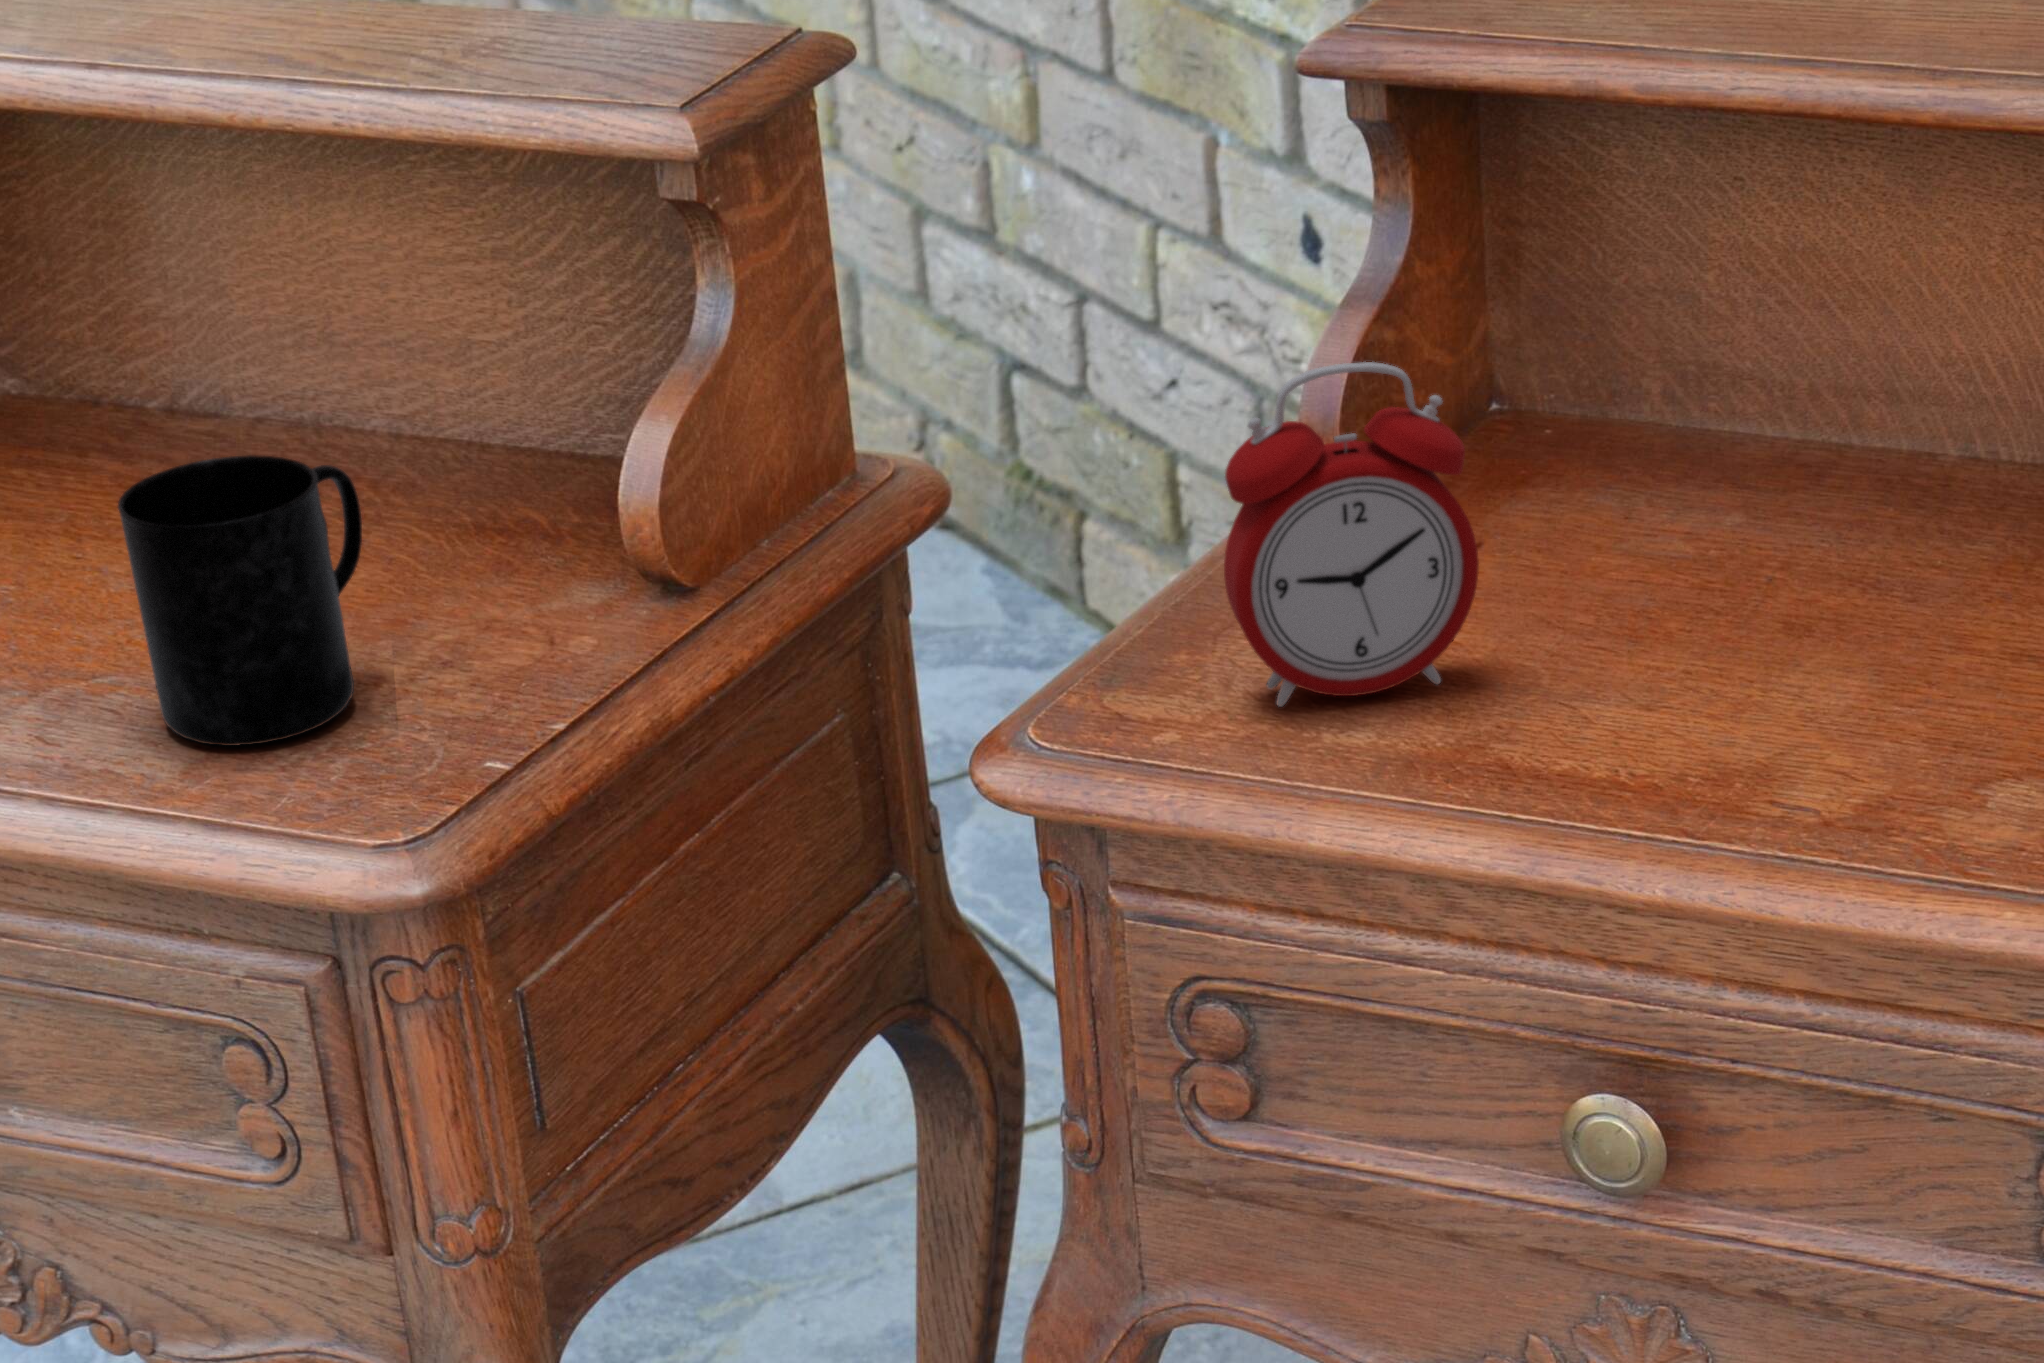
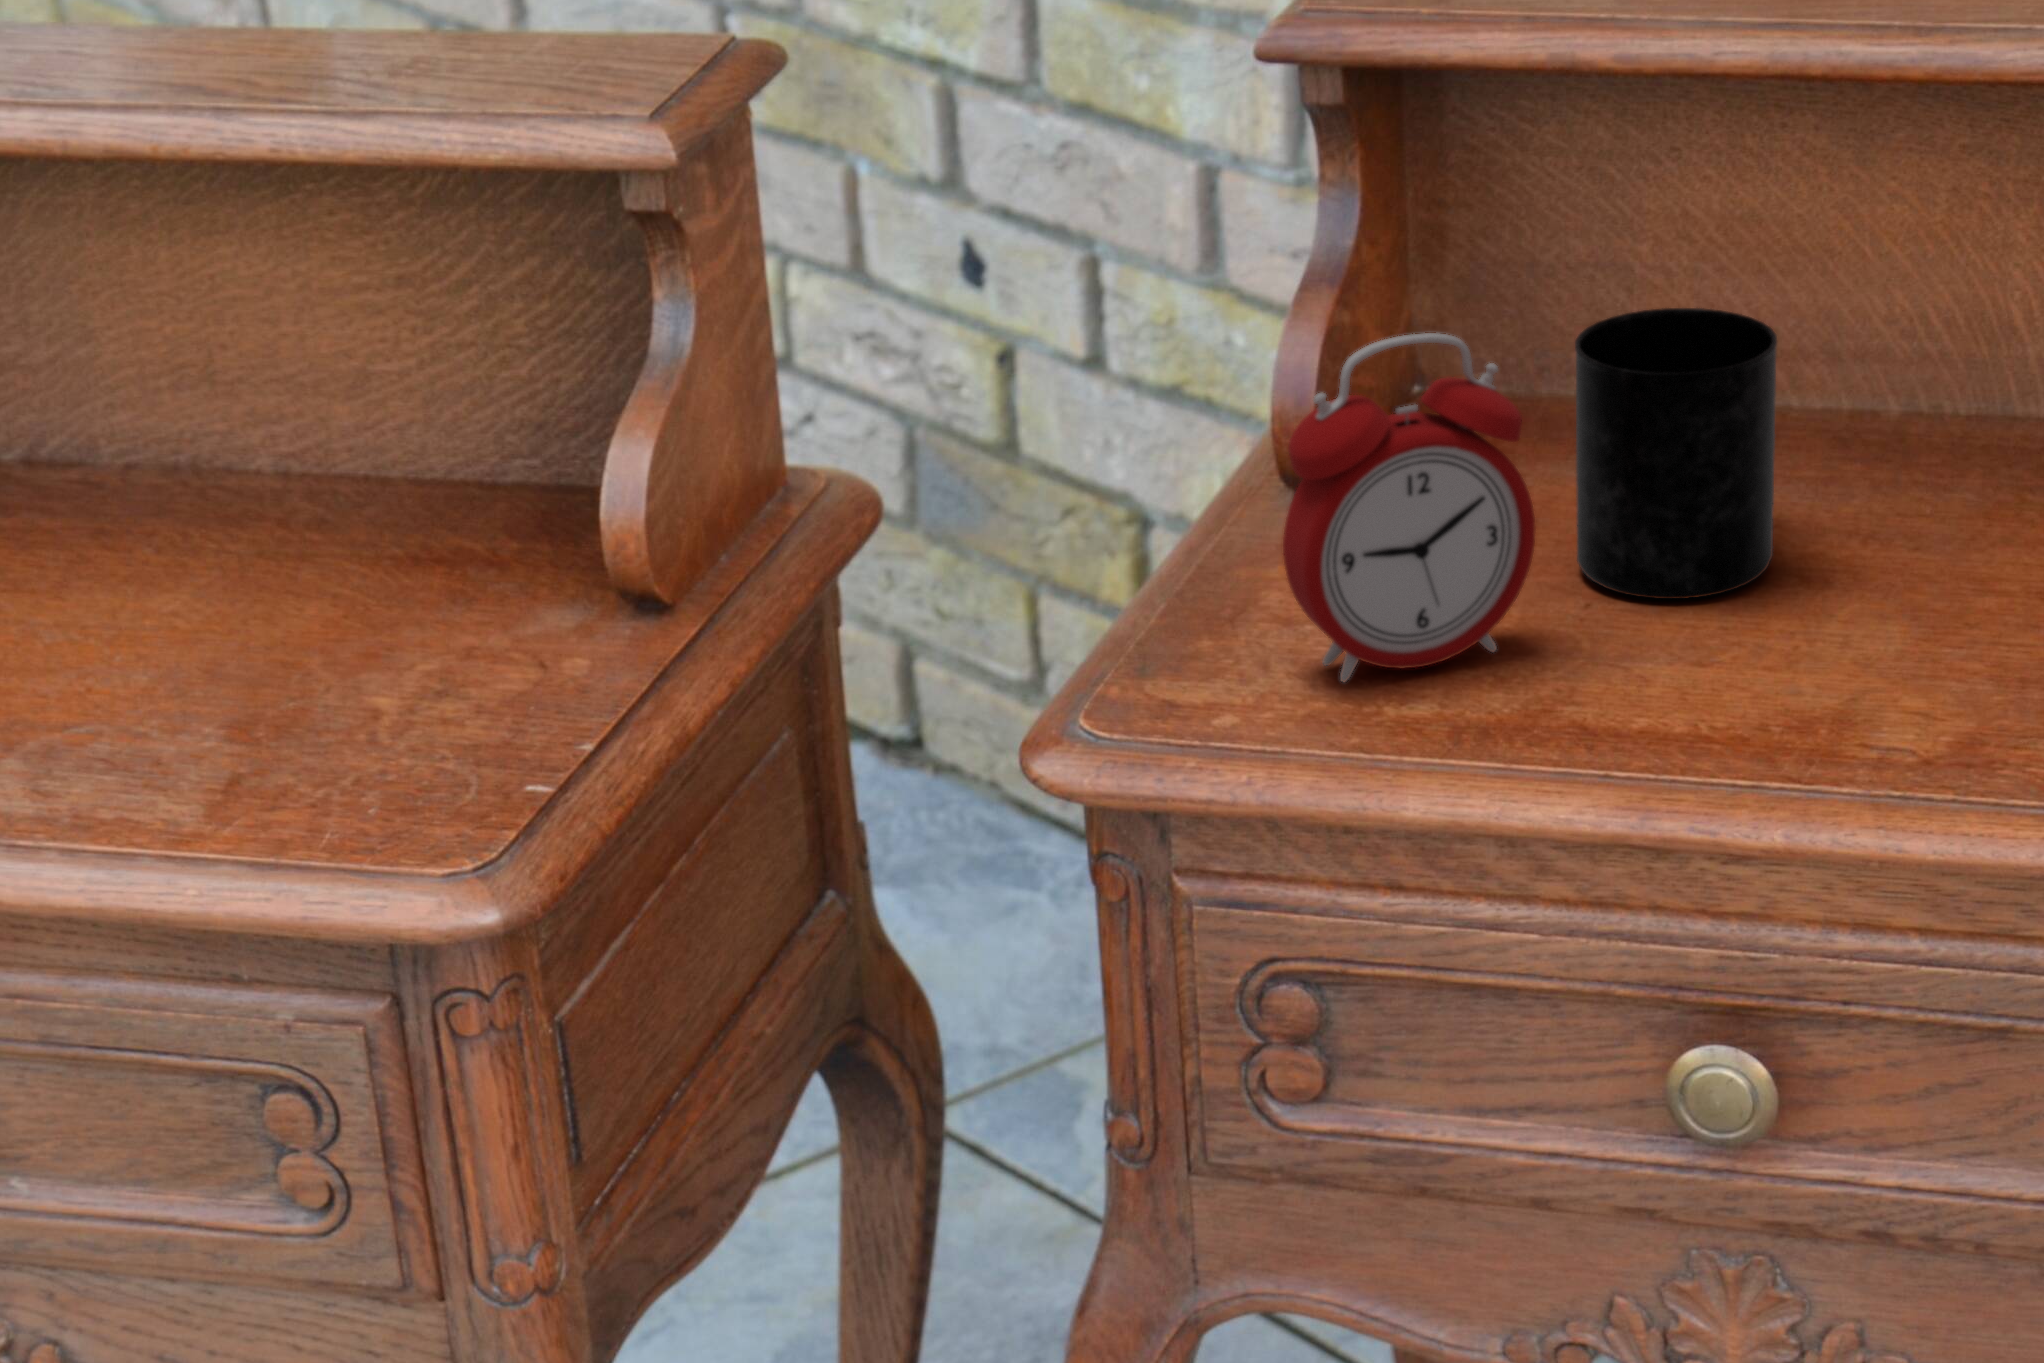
mug: present [118,455,362,746] -> present [1575,308,1777,599]

